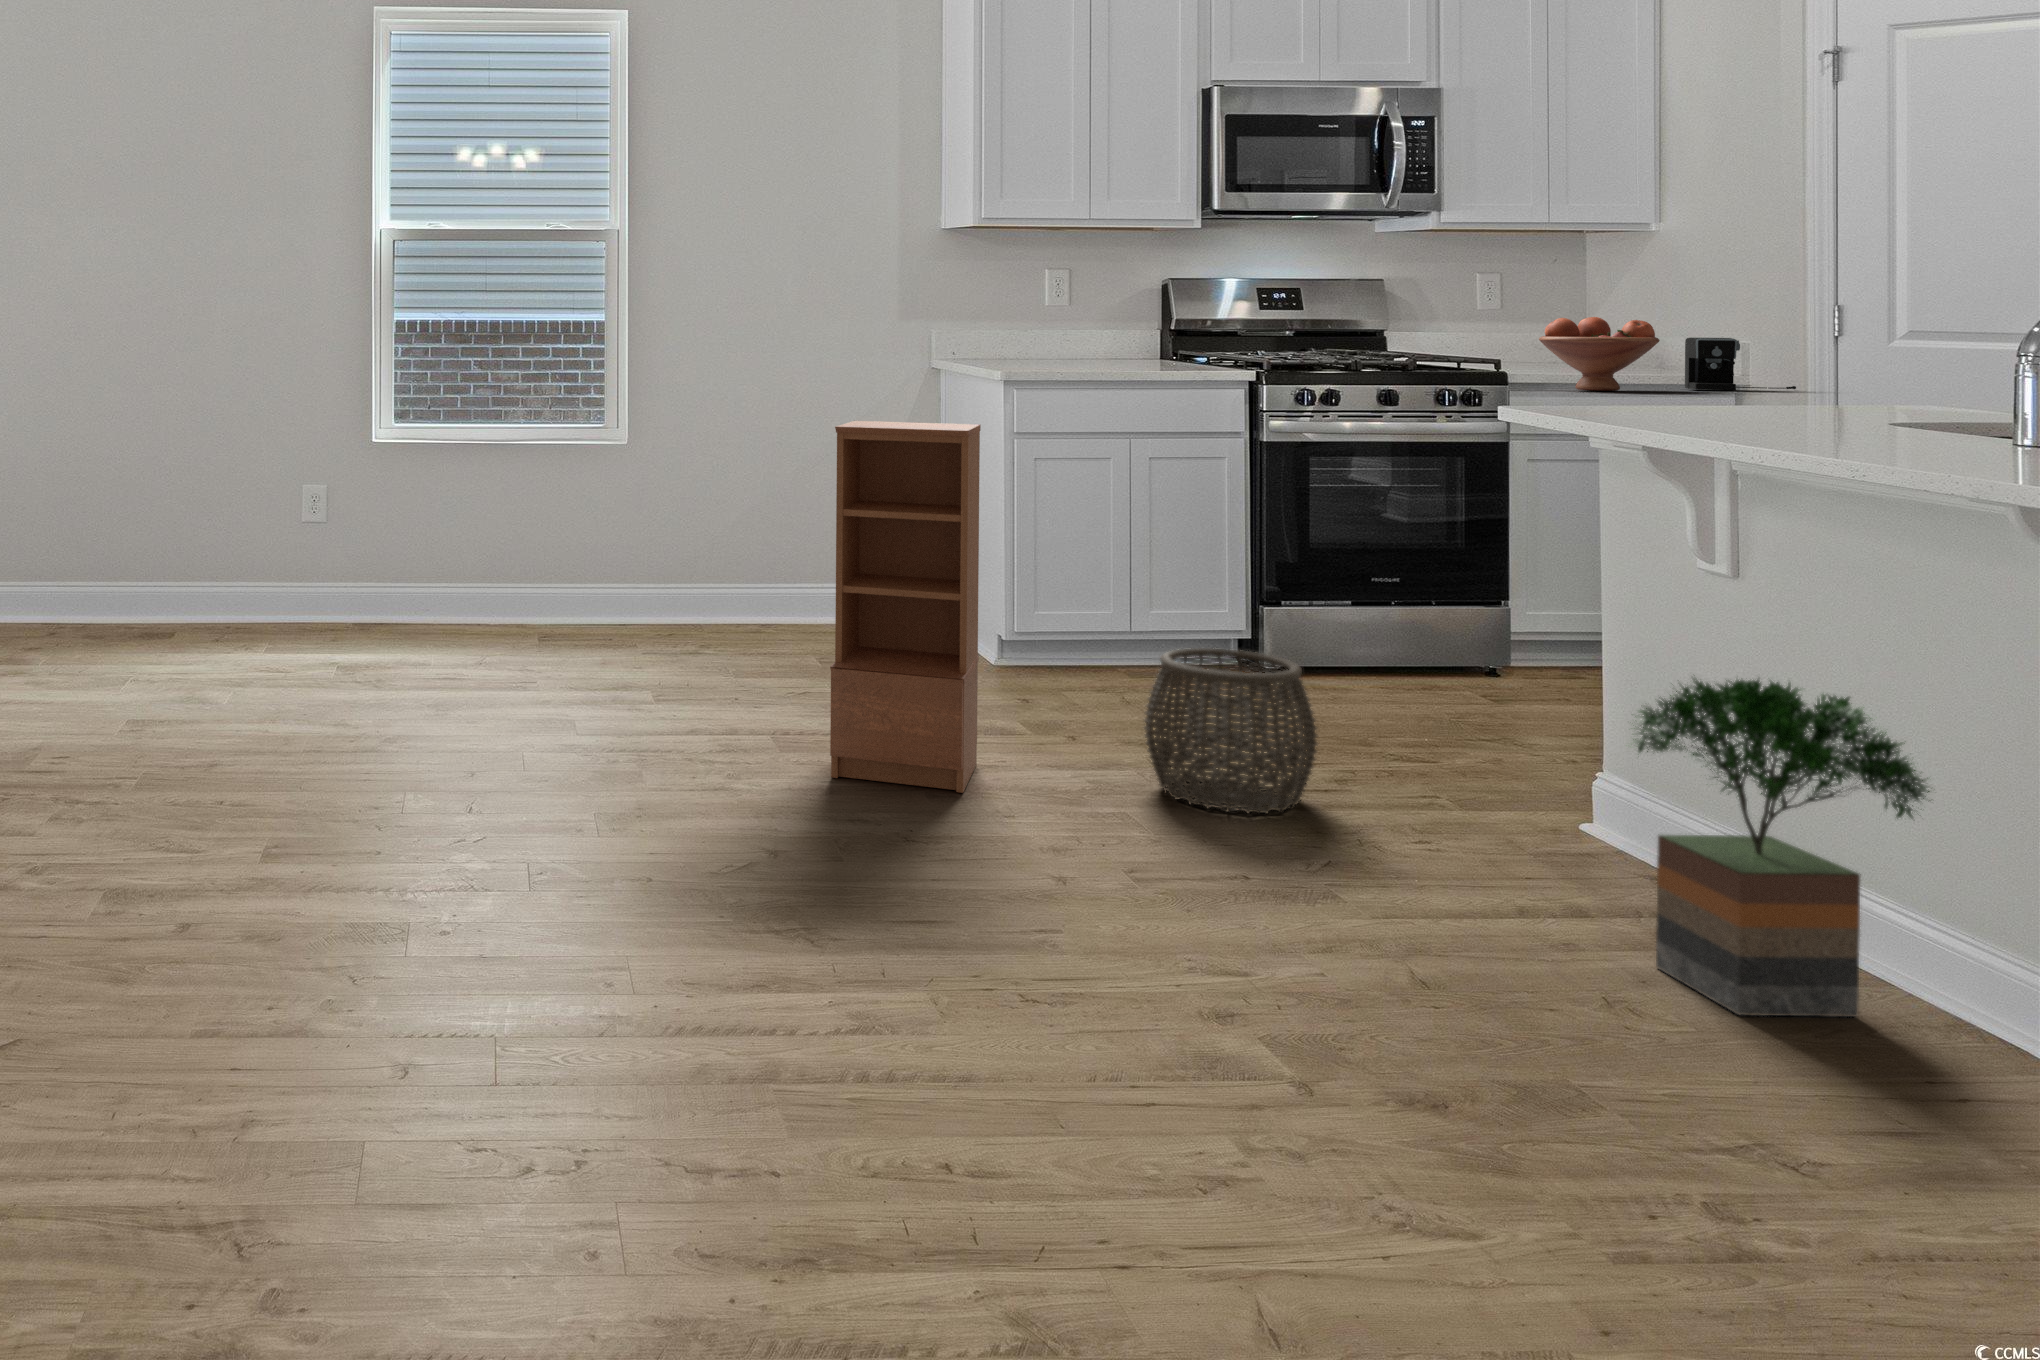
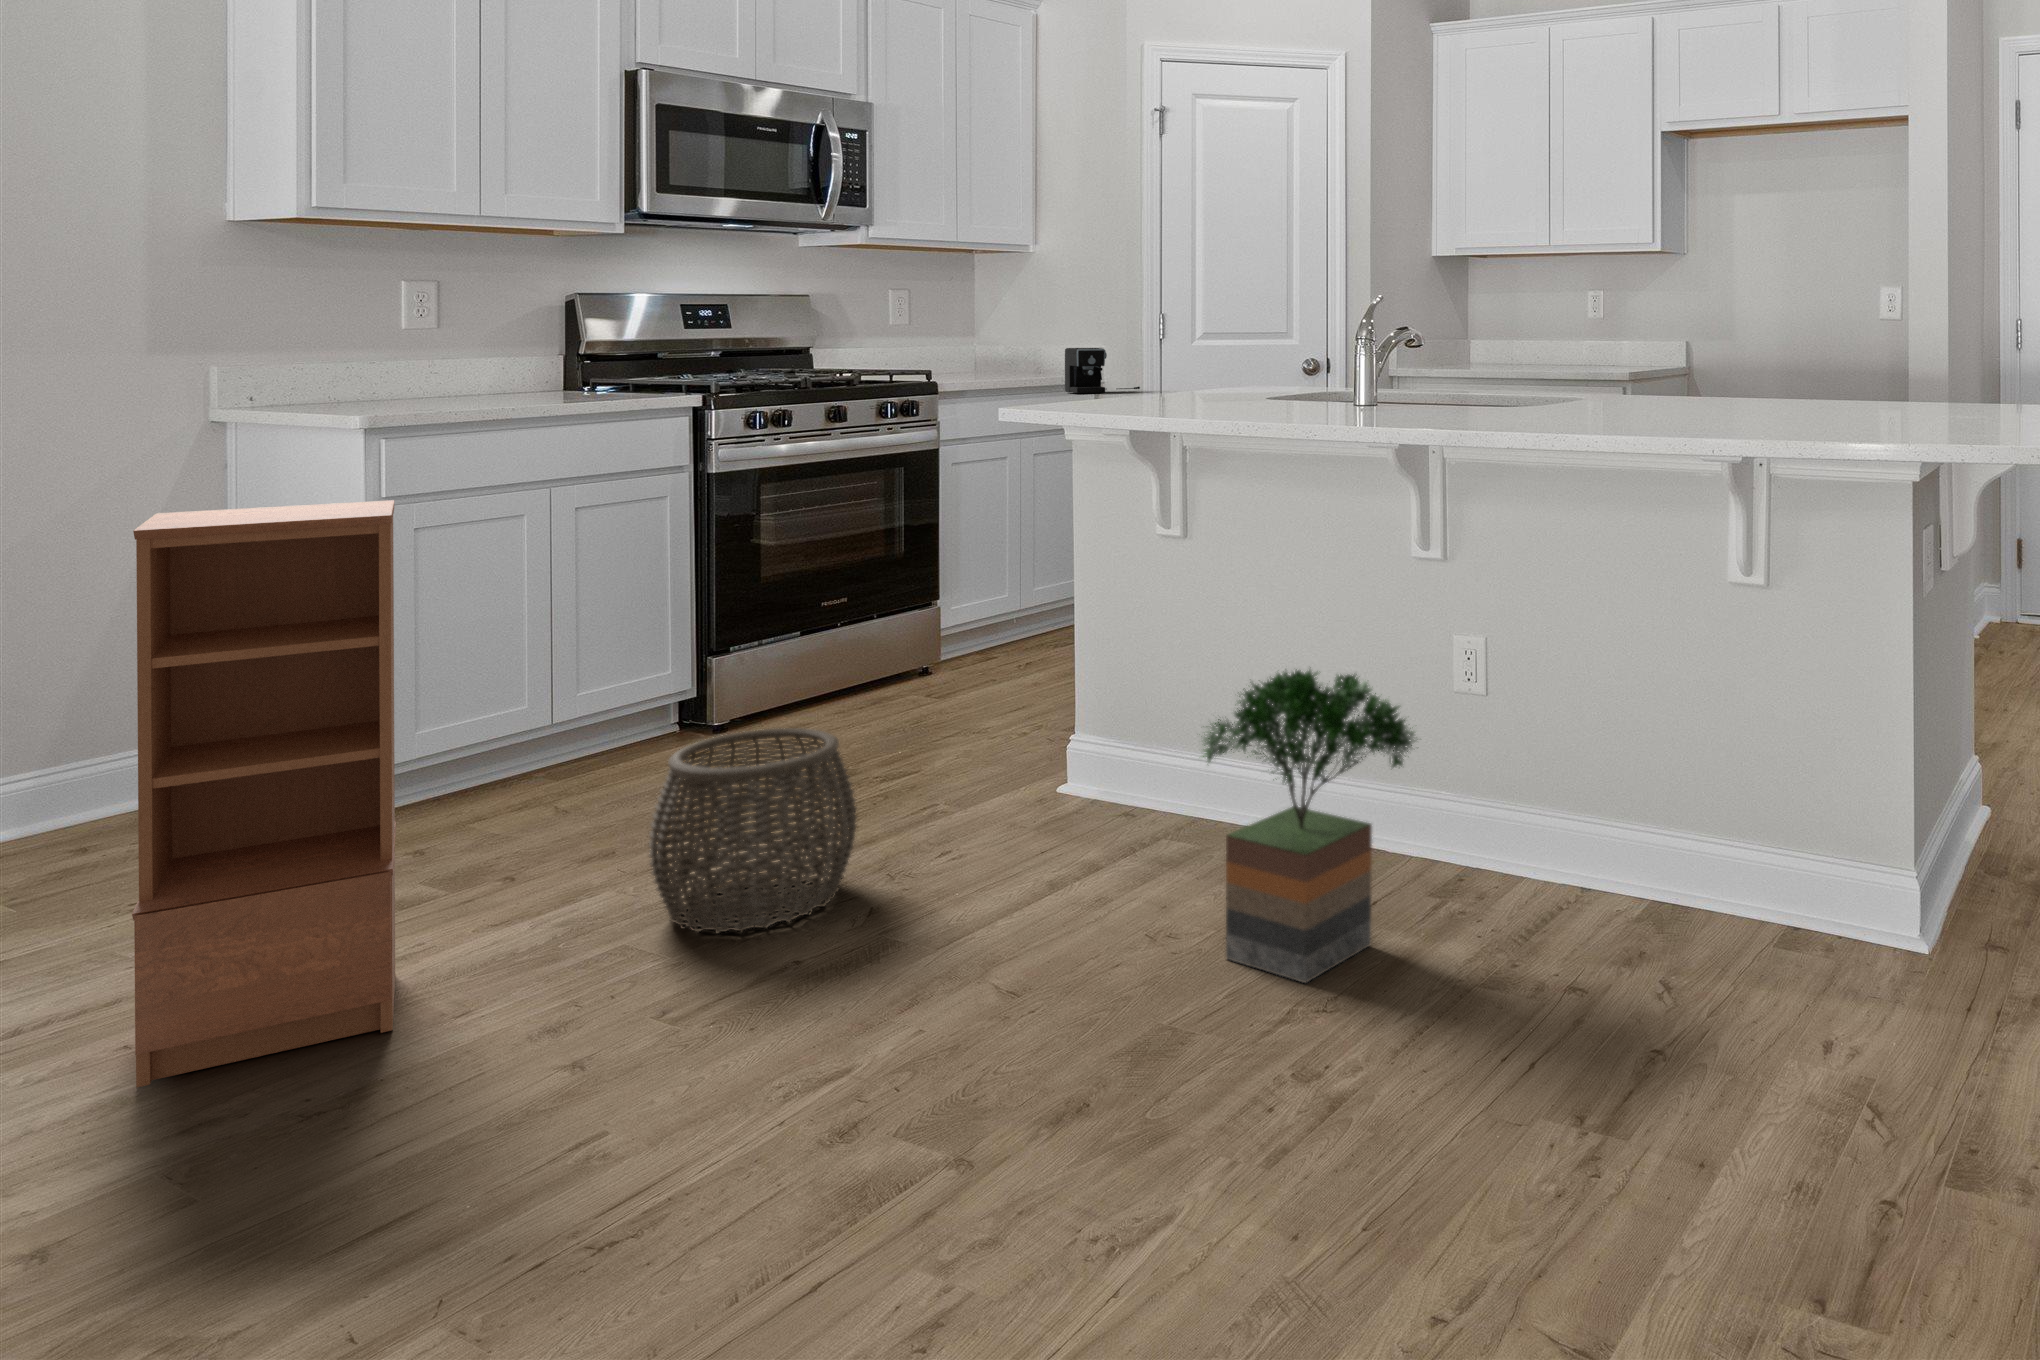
fruit bowl: present [1539,317,1660,391] -> none [959,331,1055,398]

